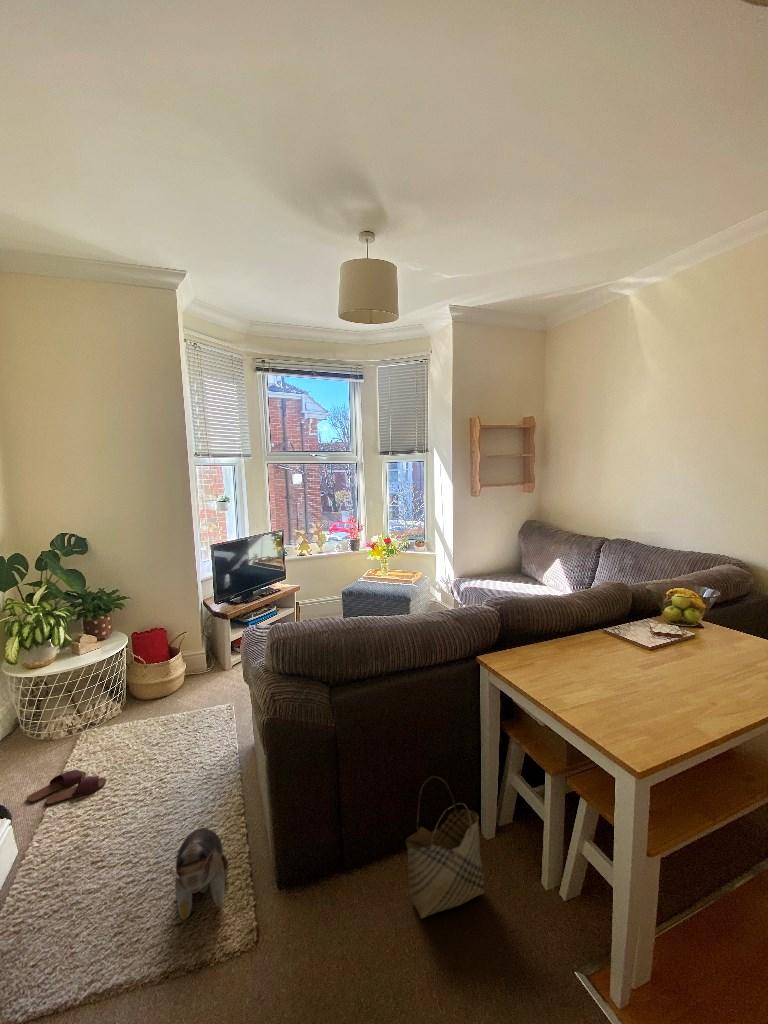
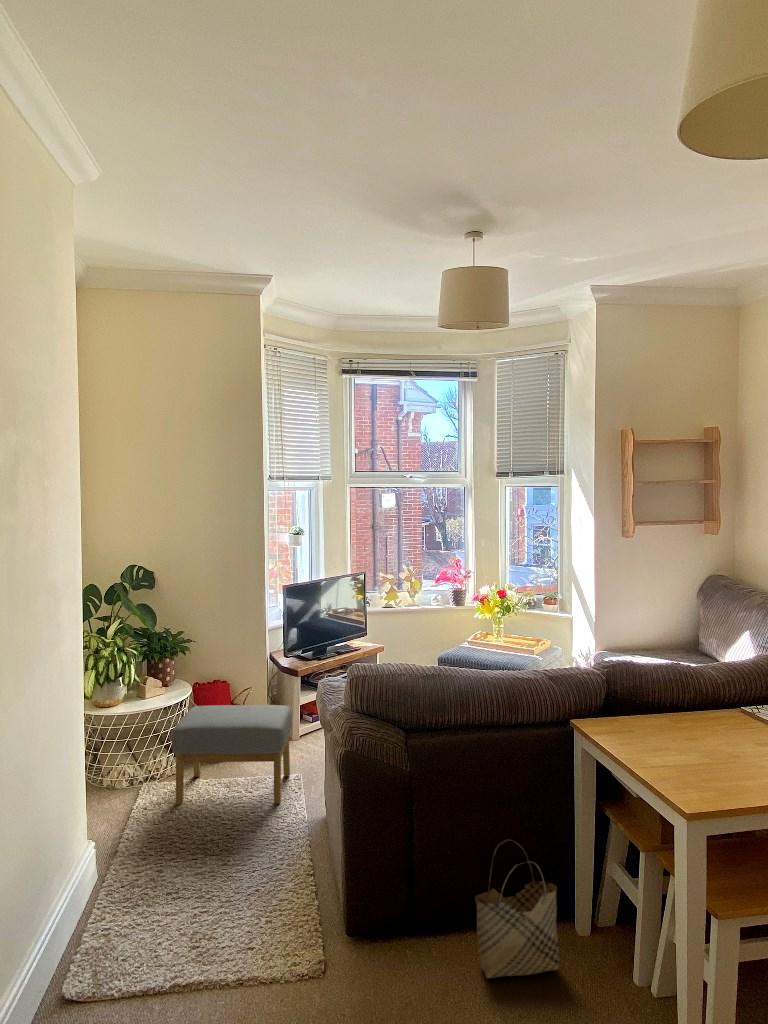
footstool: none [104,648,222,750] -> present [172,705,292,805]
slippers: present [27,770,106,805] -> none [99,816,173,843]
plush toy: present [169,828,228,920] -> none [247,868,297,946]

